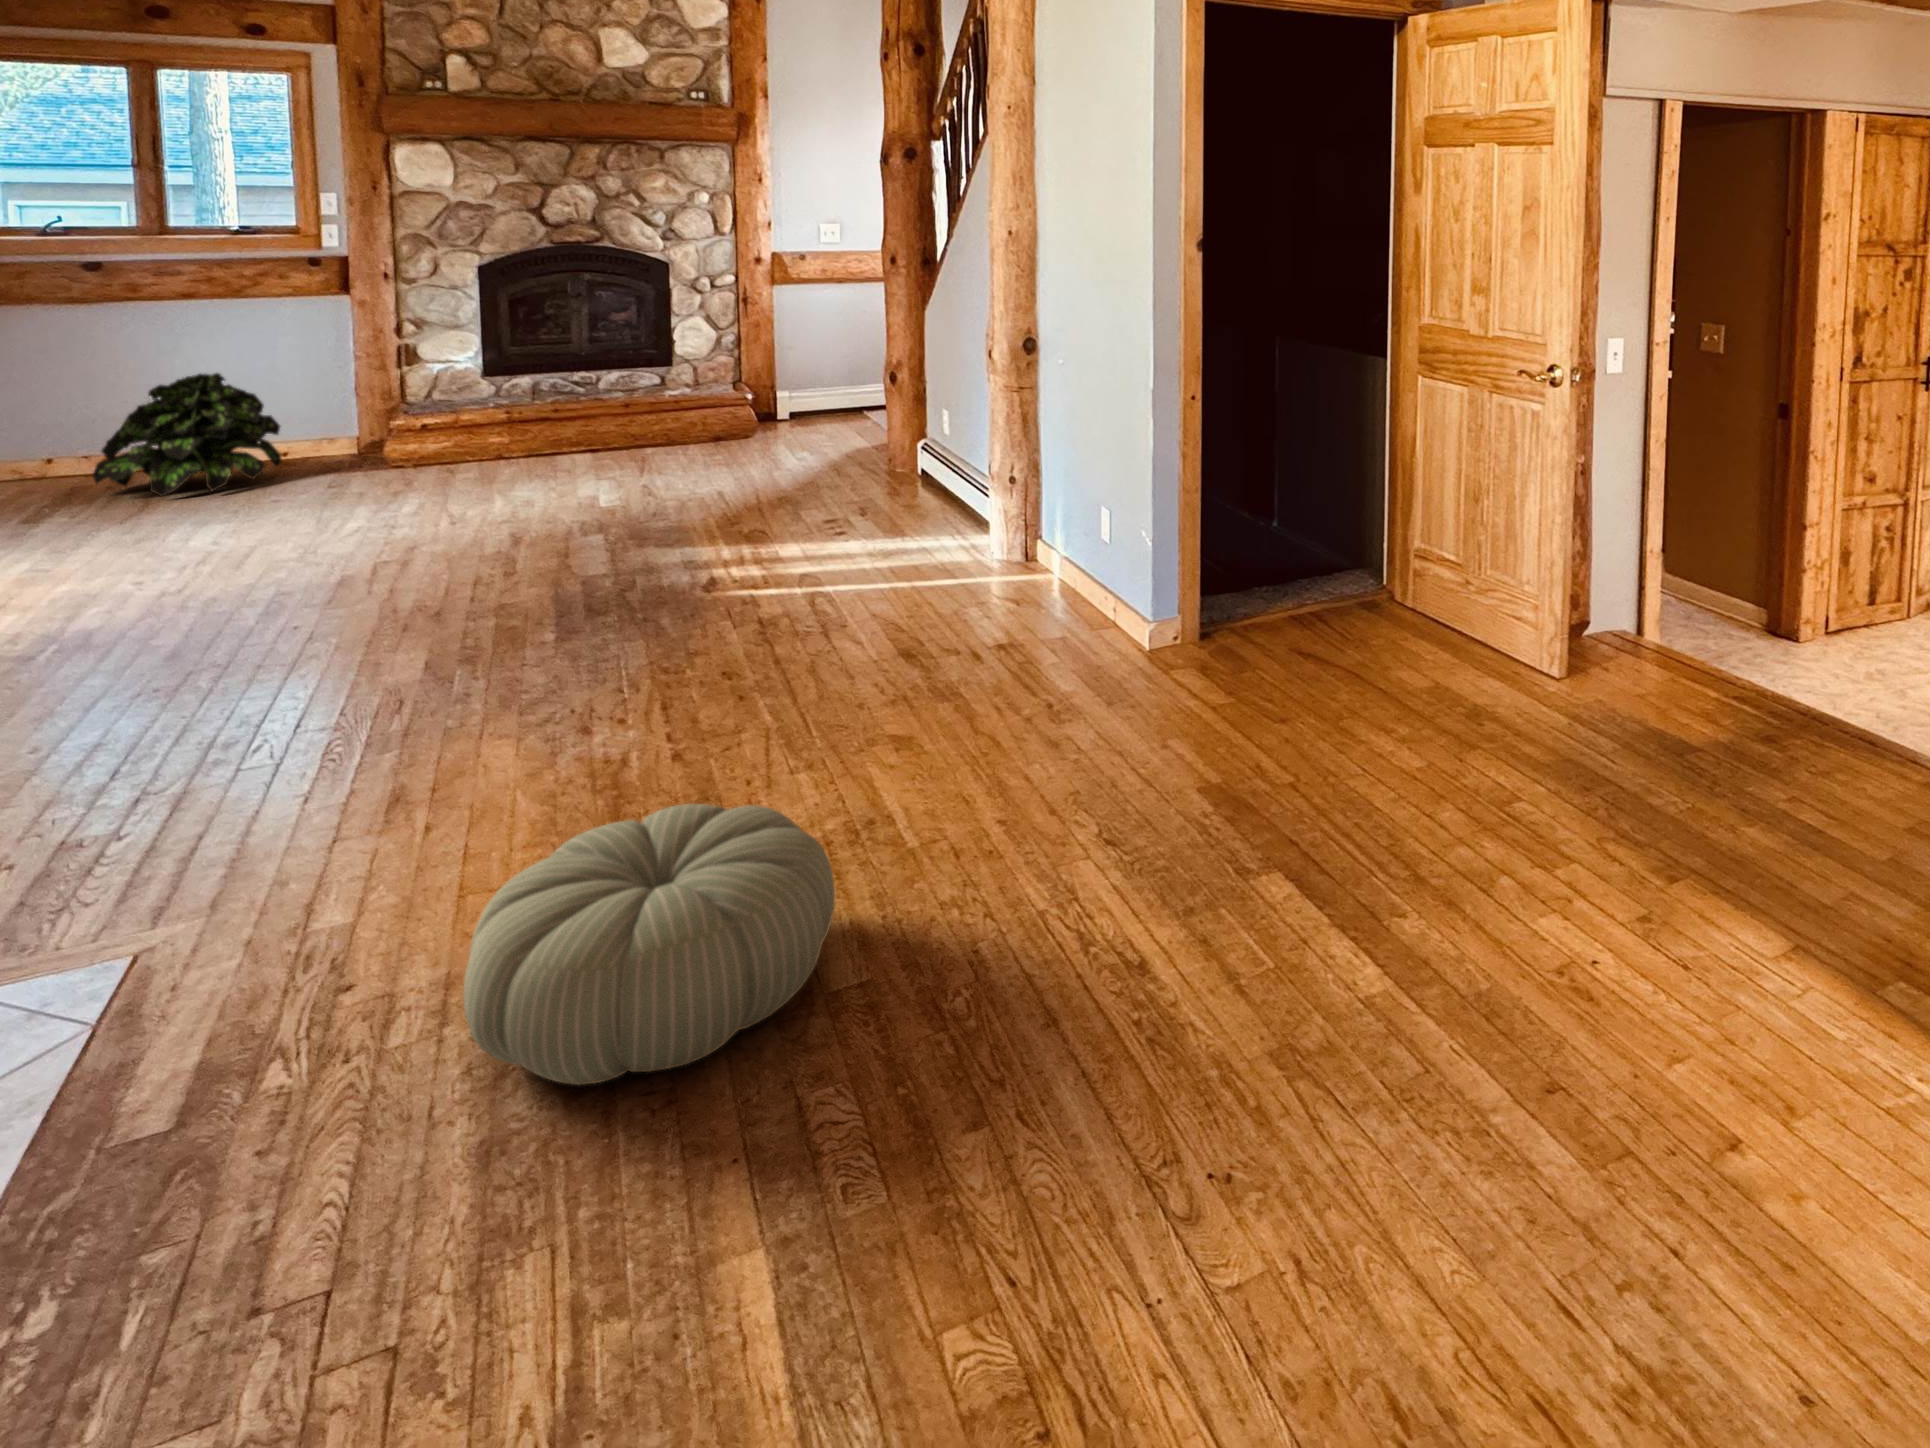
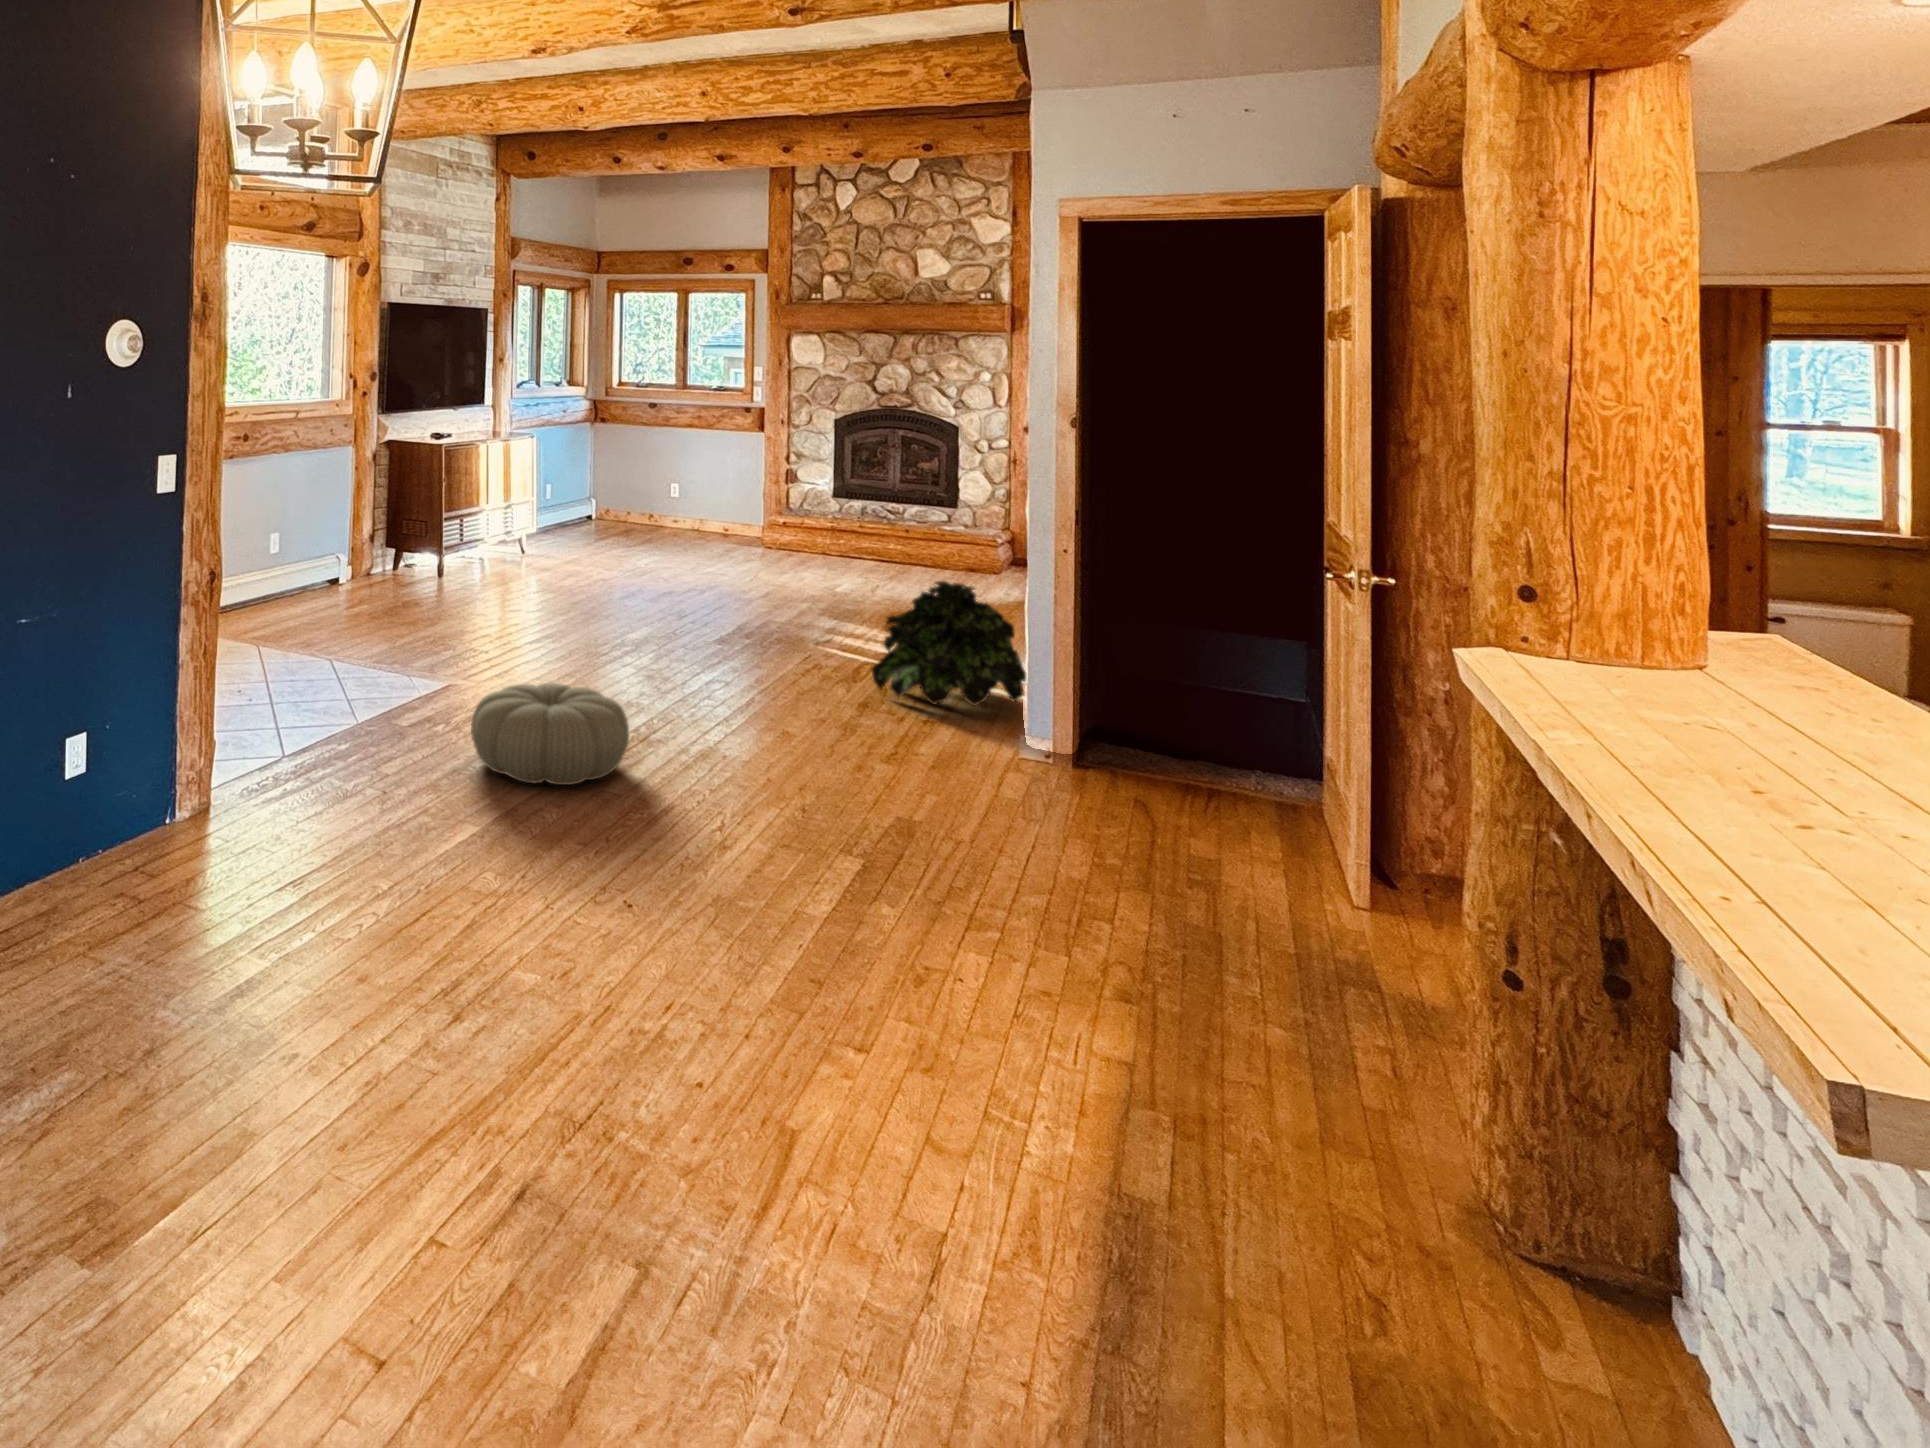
potted plant: present [93,373,281,496] -> present [872,581,1026,706]

